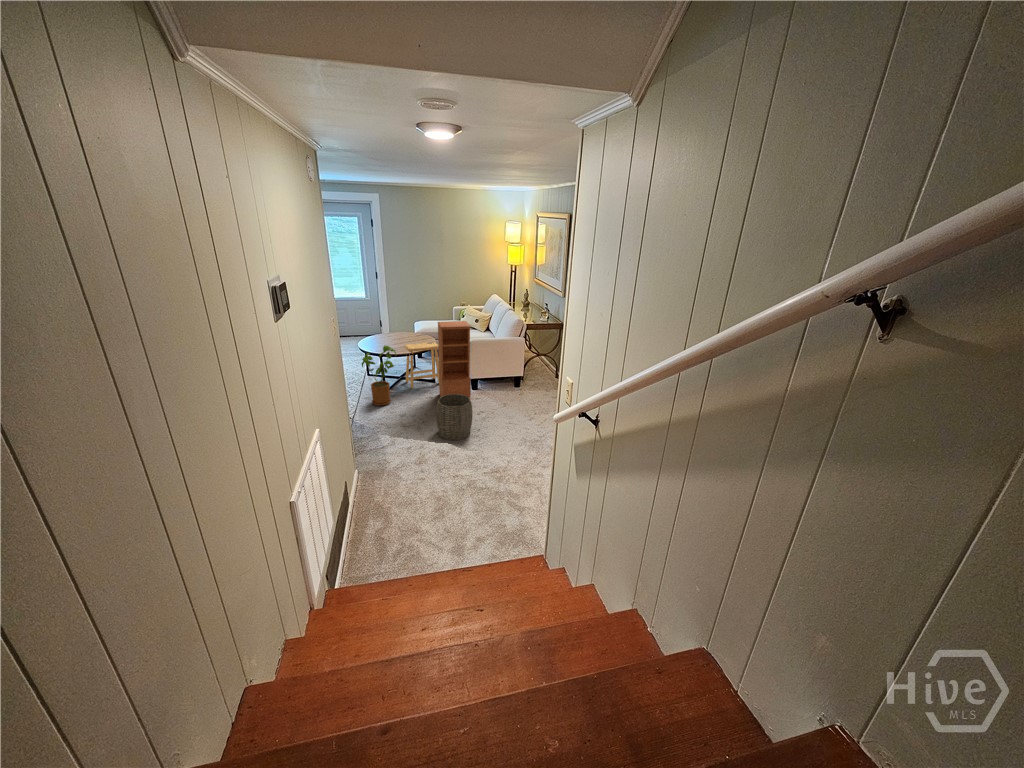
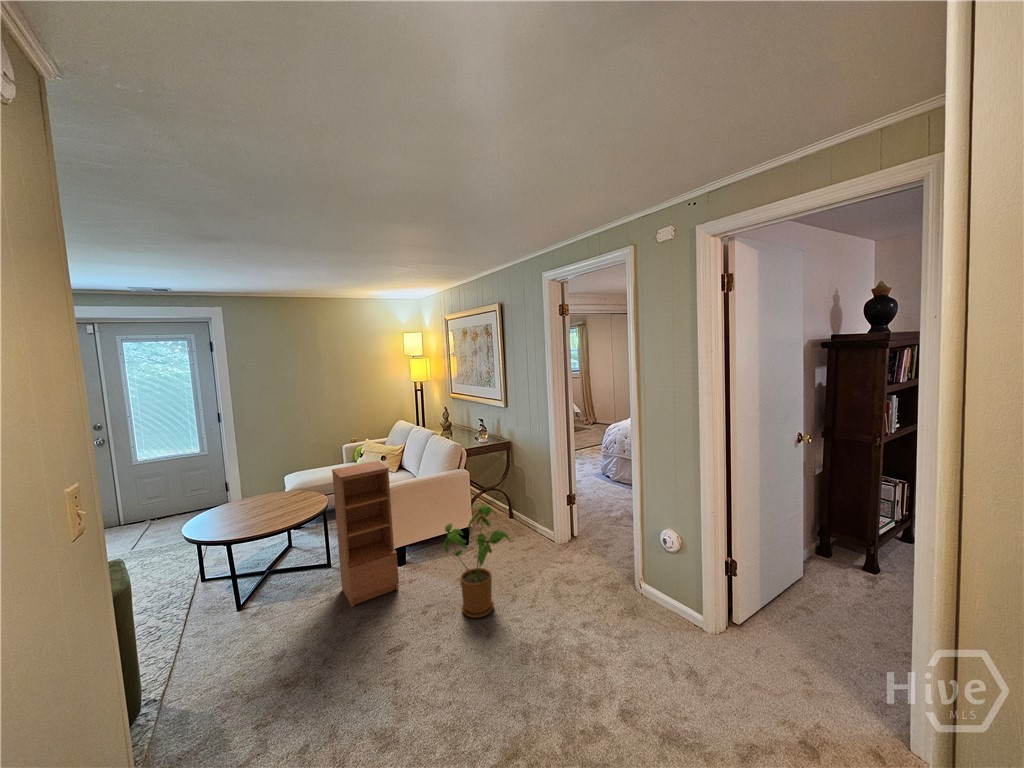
footstool: present [404,342,439,388] -> none [272,502,341,591]
house plant: present [362,346,396,406] -> present [443,505,509,618]
woven basket: present [436,394,473,440] -> none [351,594,423,701]

